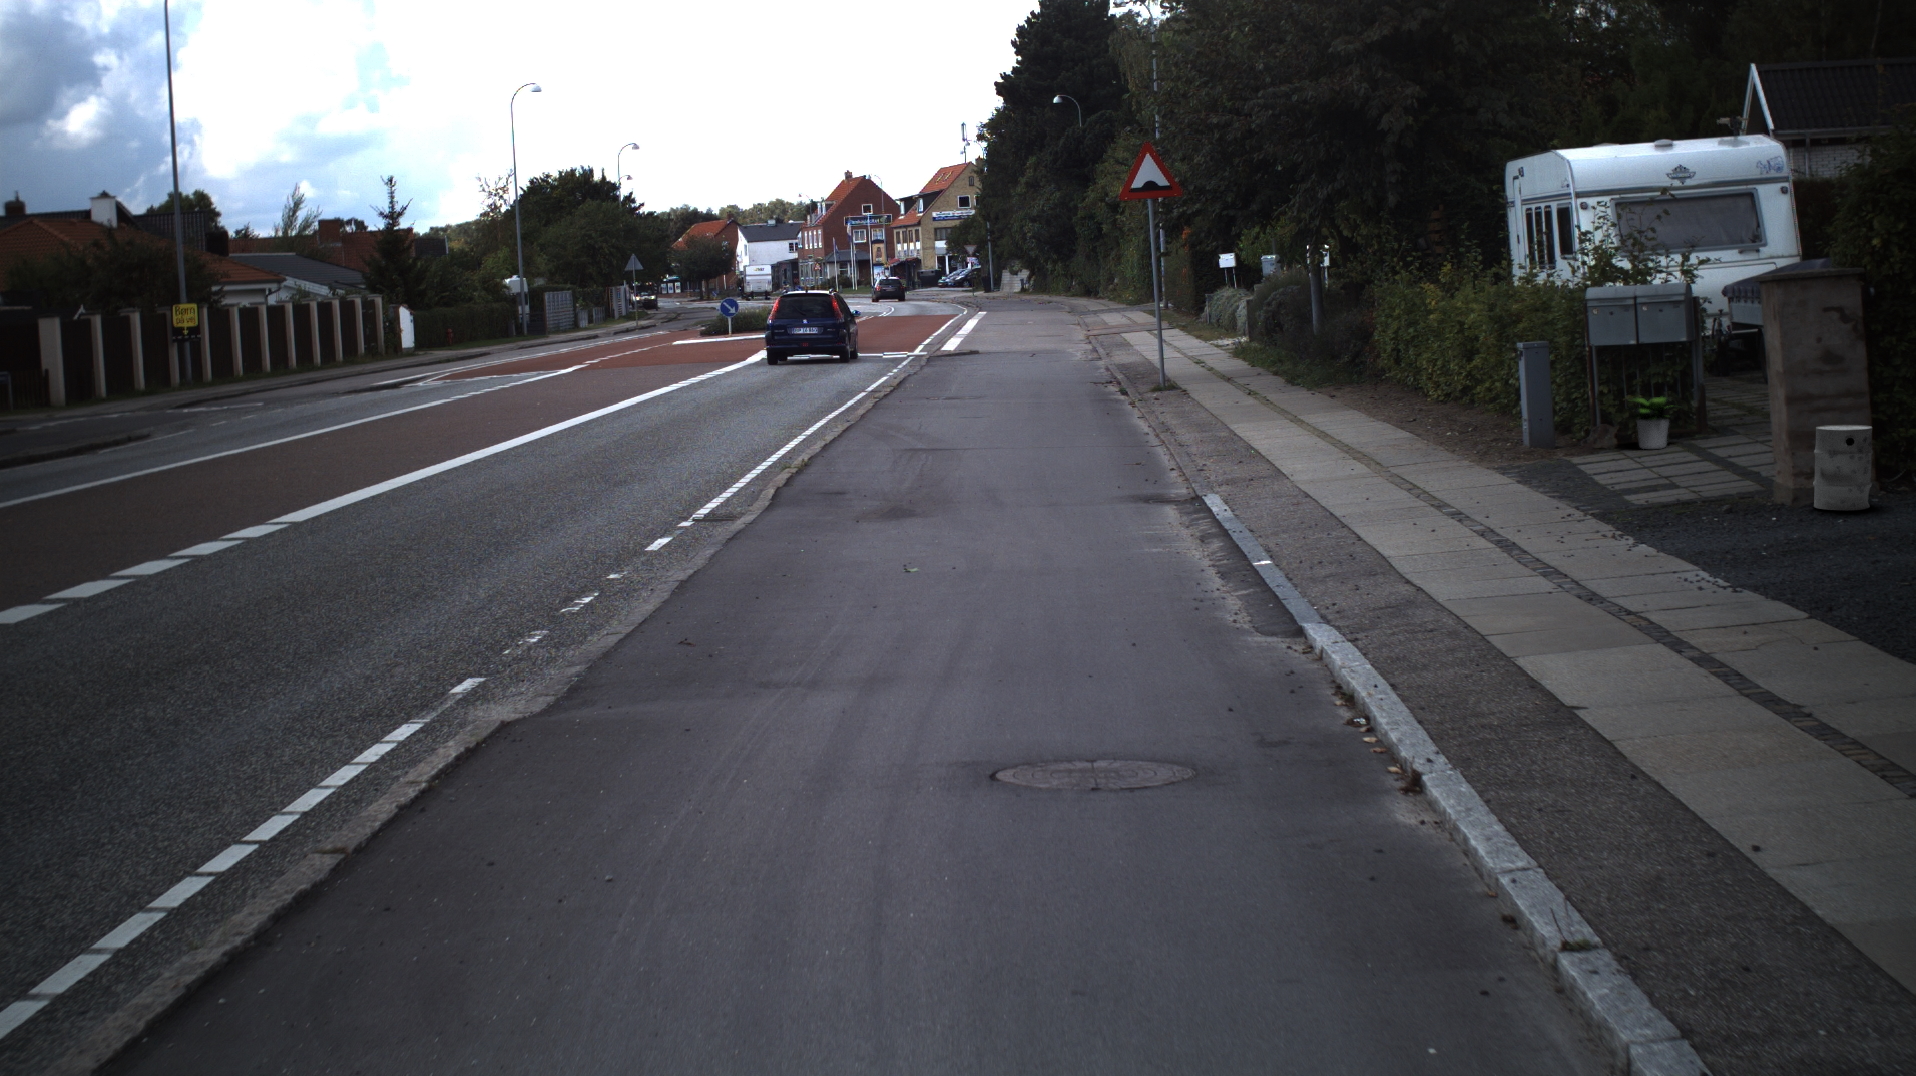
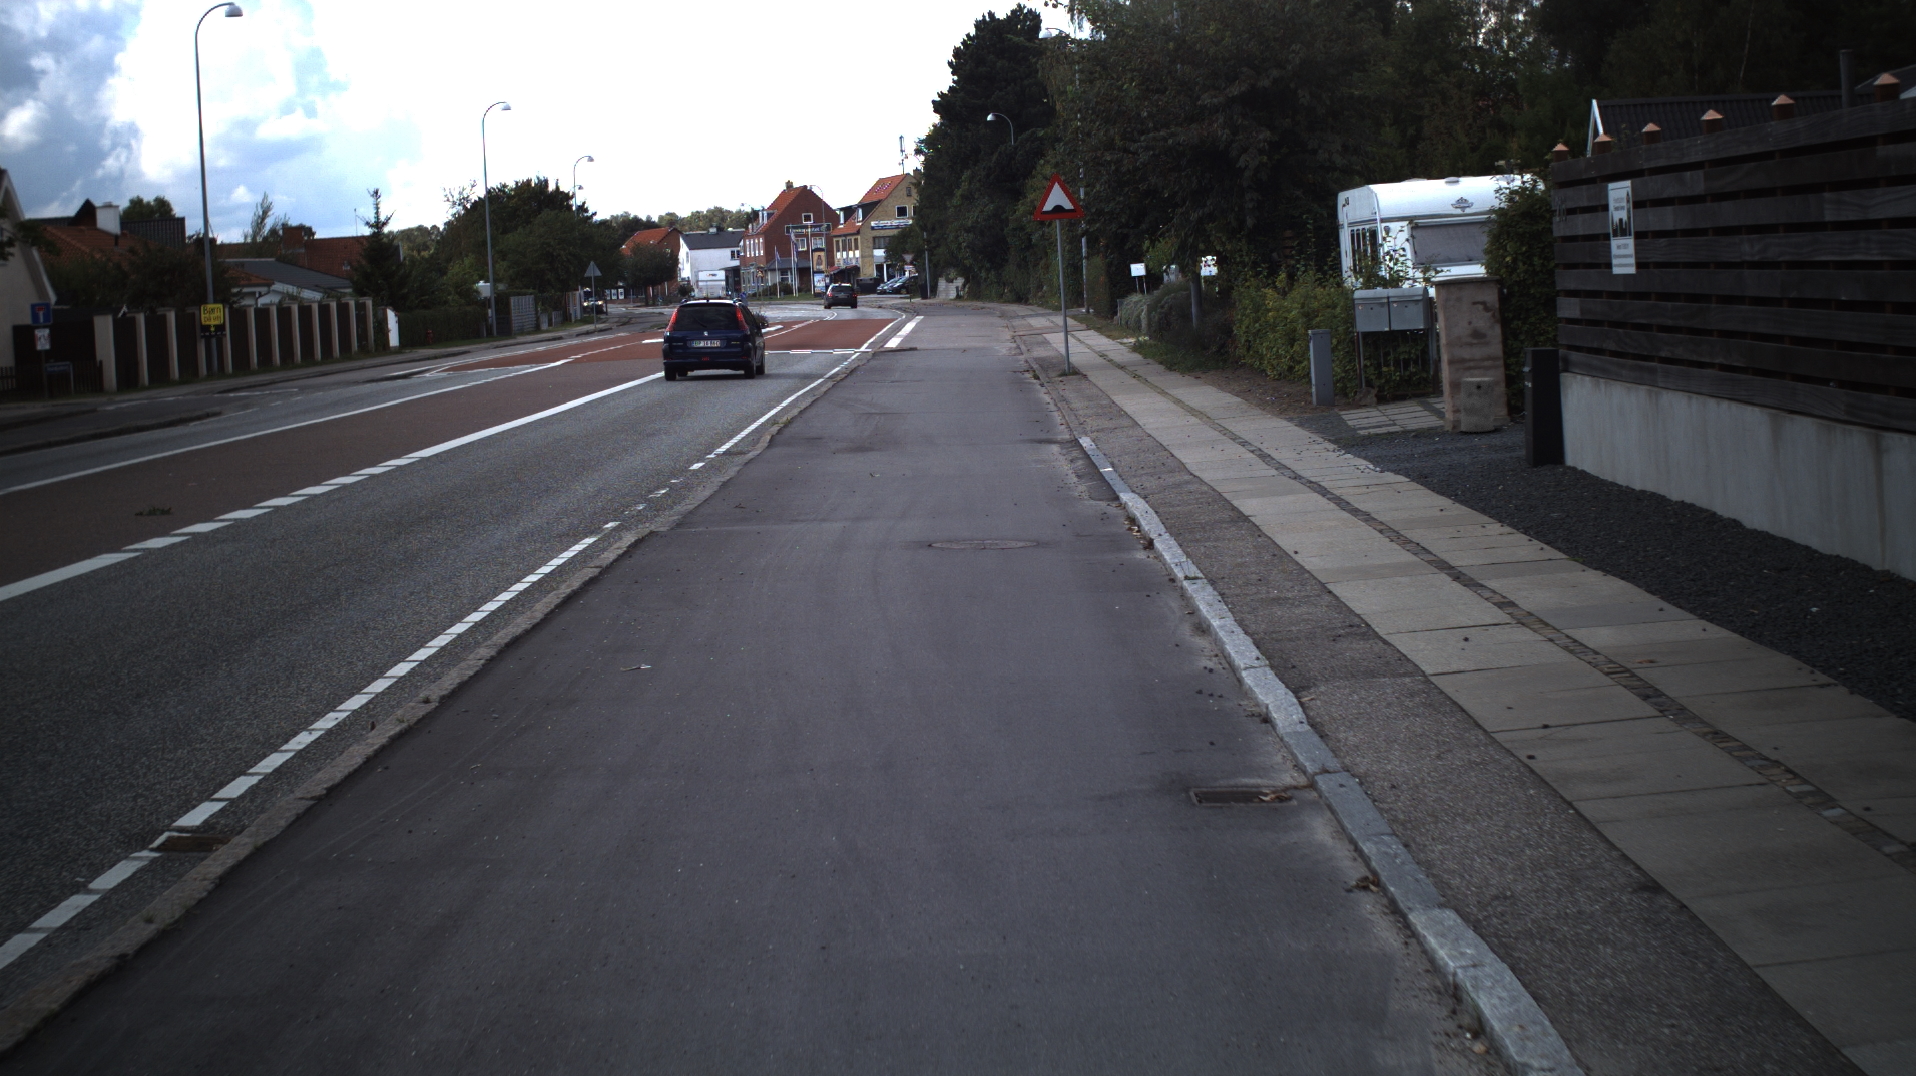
potted plant: present [1629,397,1682,449] -> none [1374,367,1417,403]

